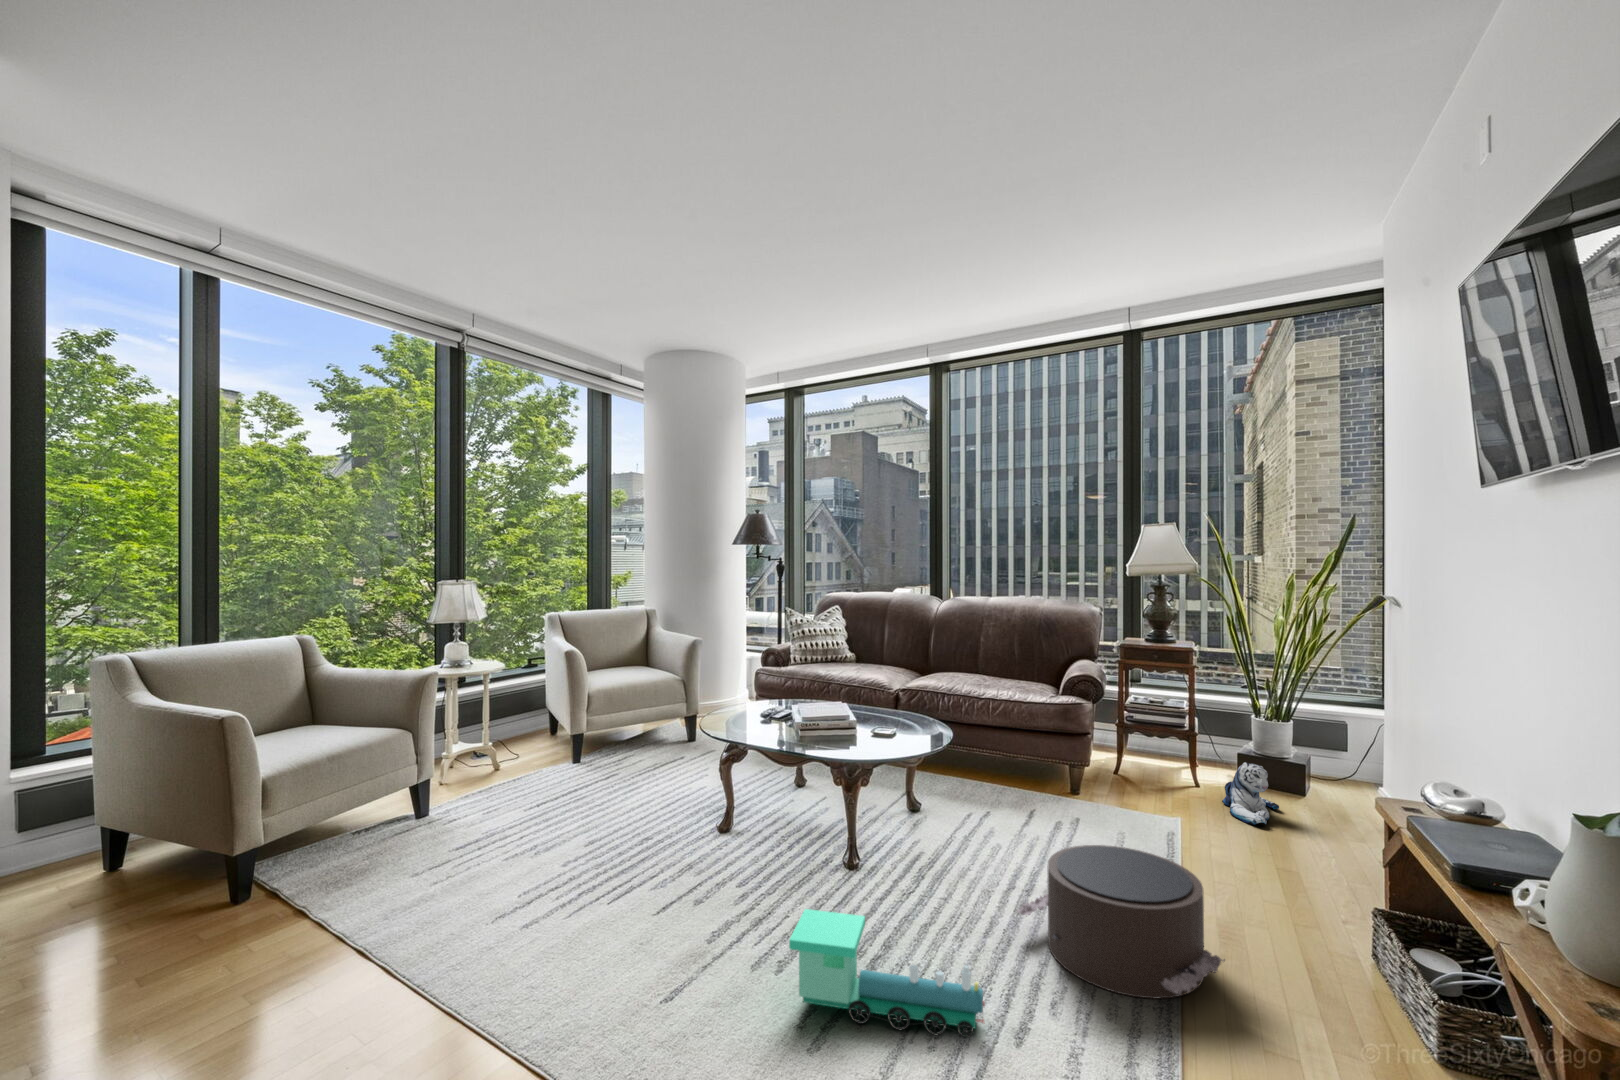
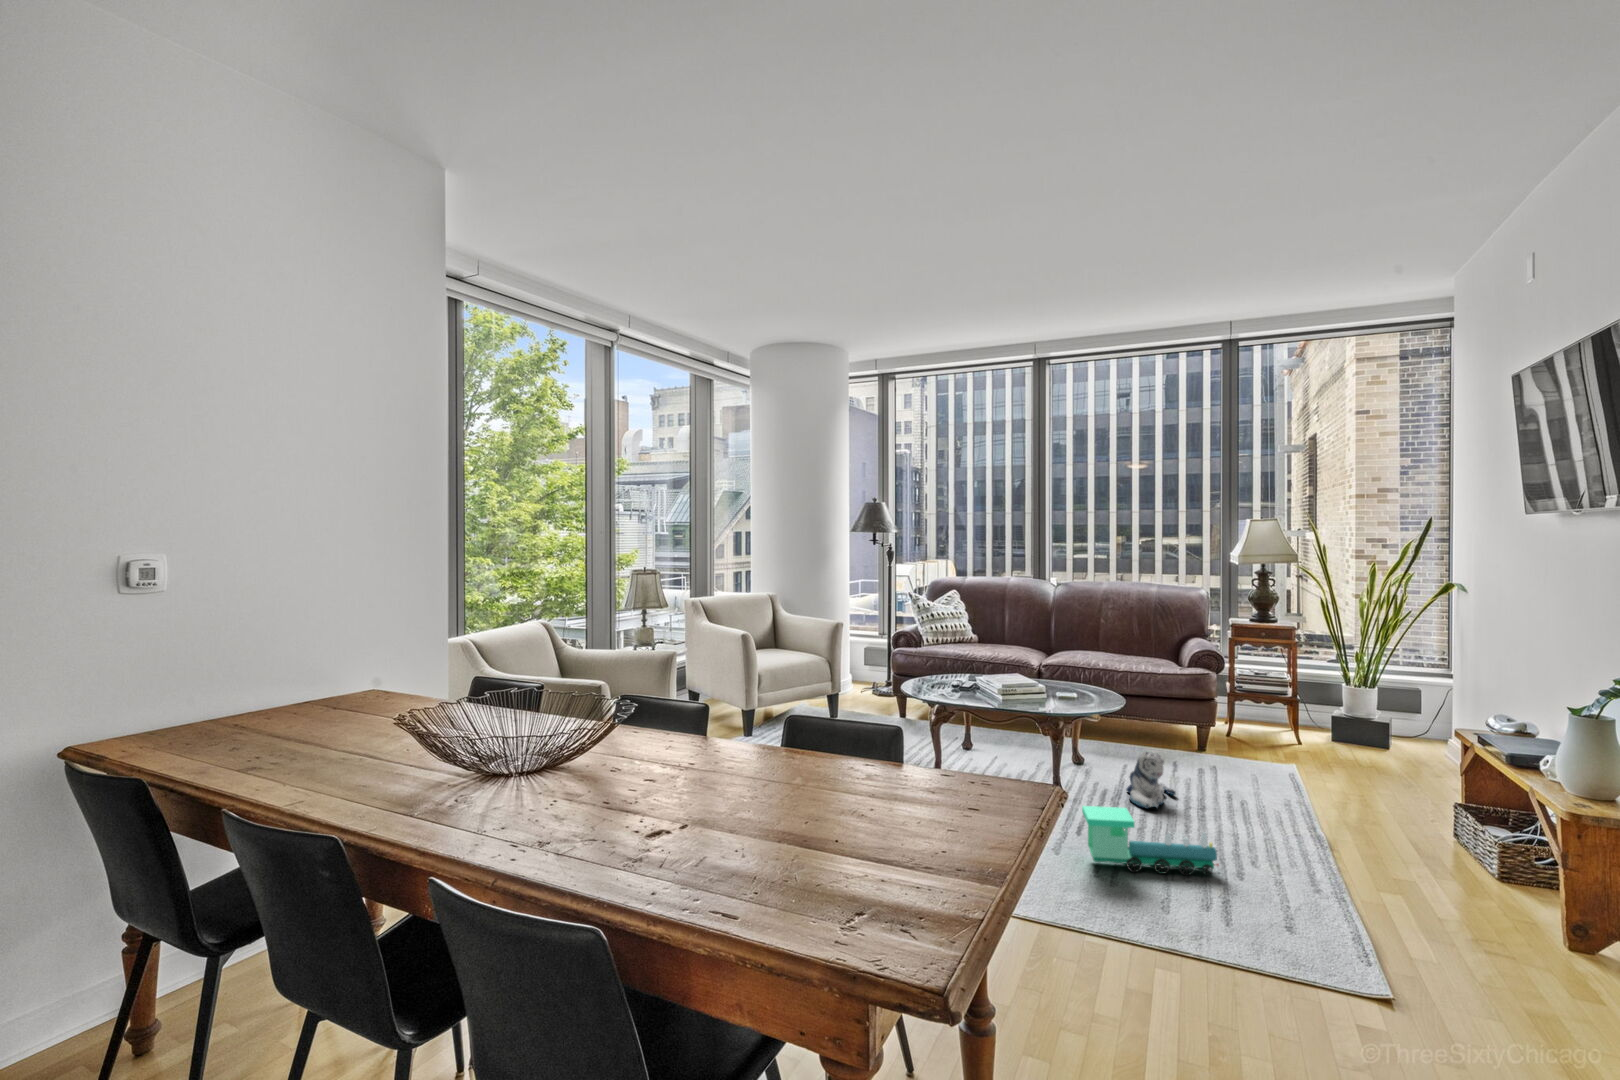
plush toy: present [1222,763,1279,825] -> present [1126,752,1176,809]
pouf: present [1017,845,1225,999] -> none [1208,768,1361,857]

